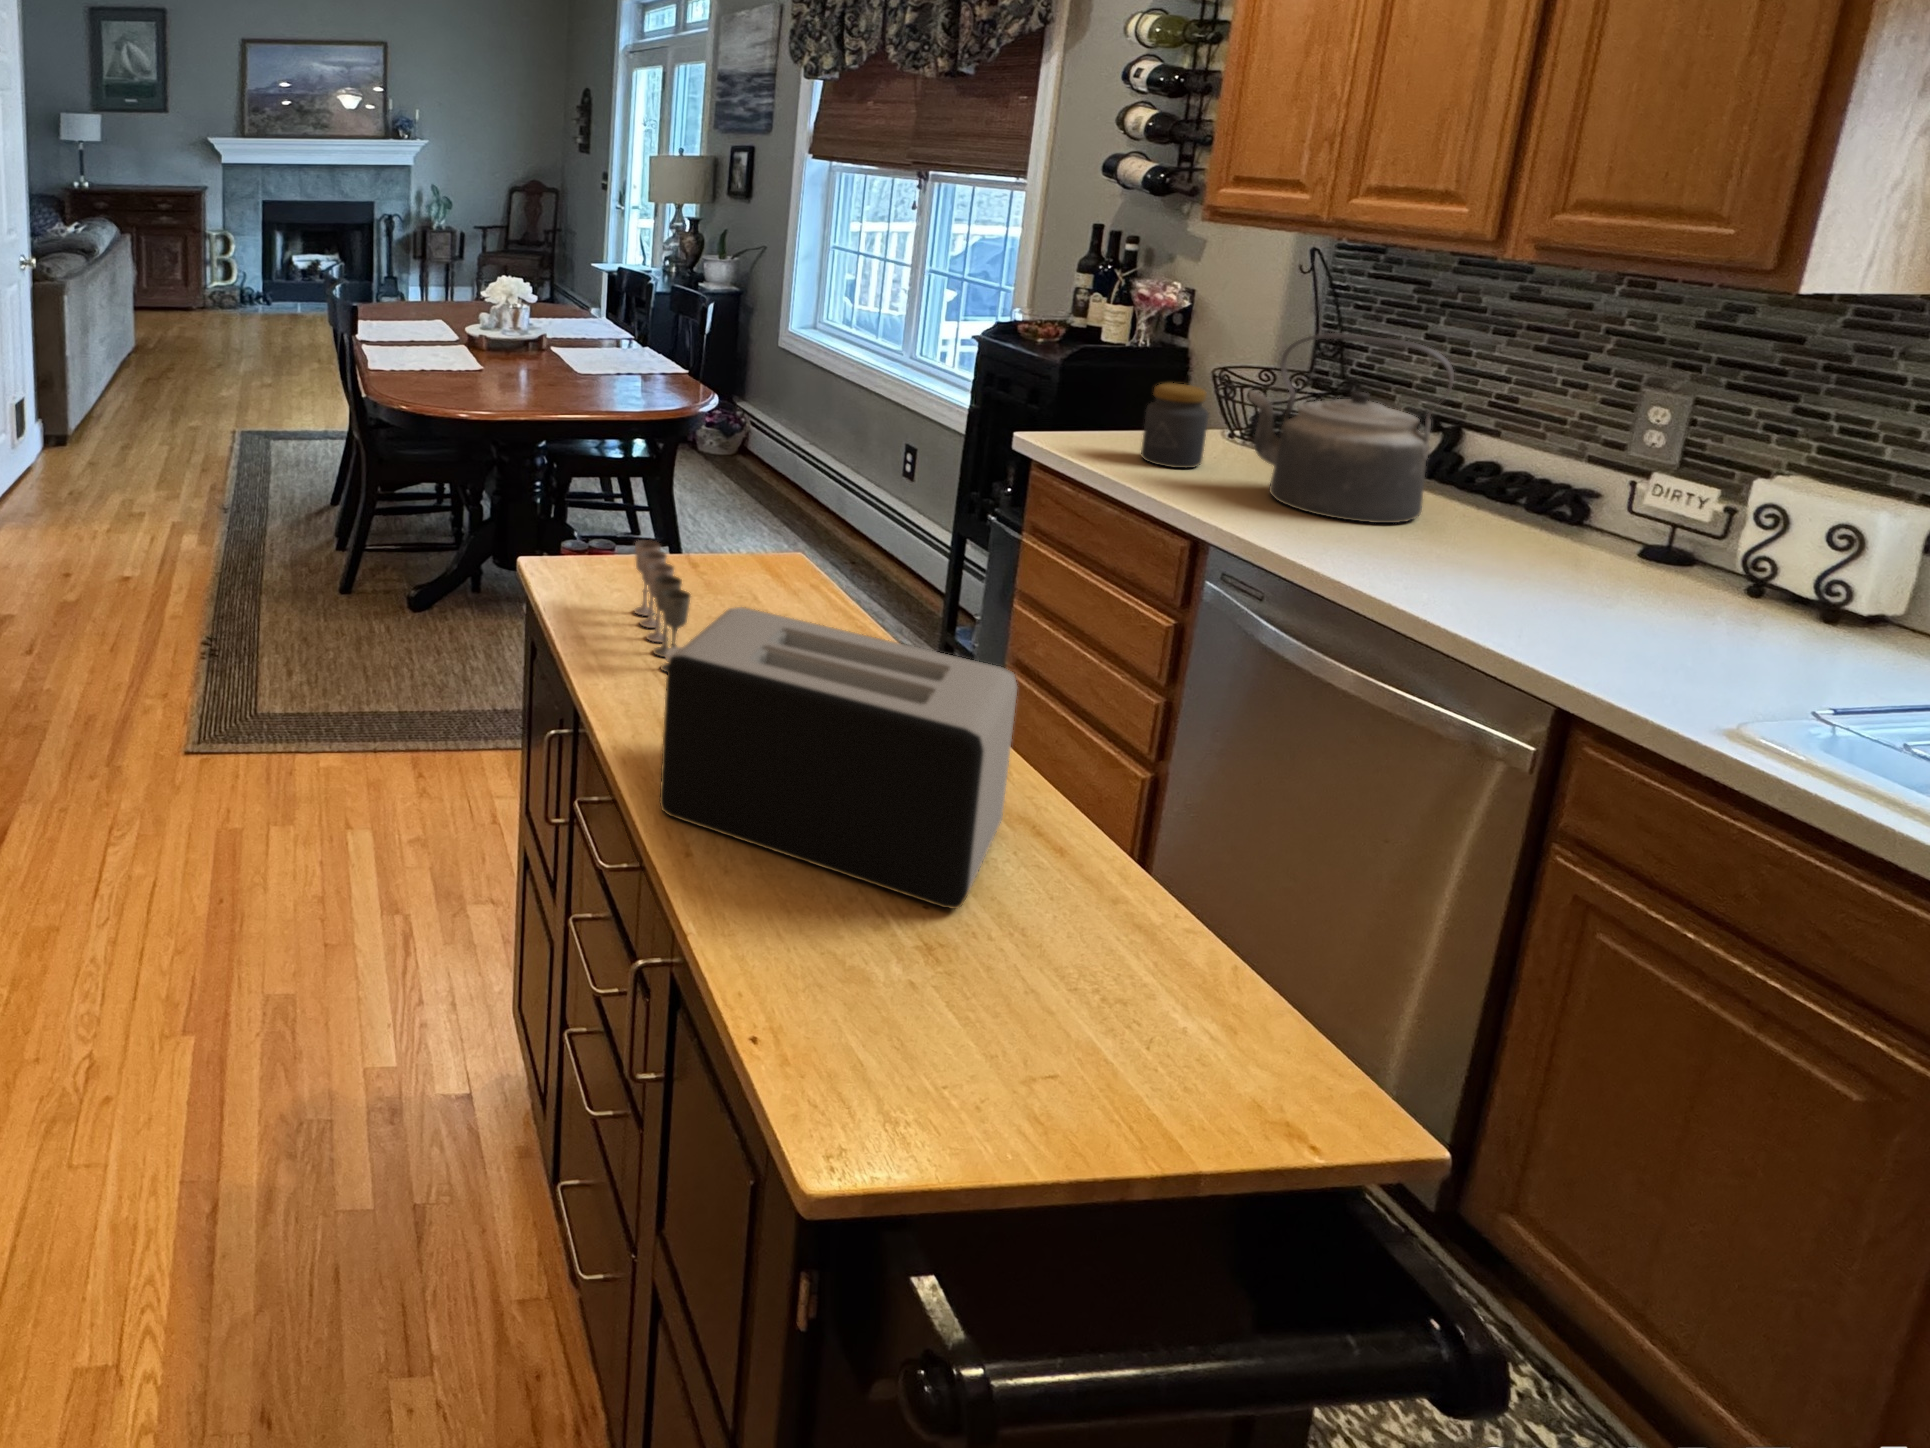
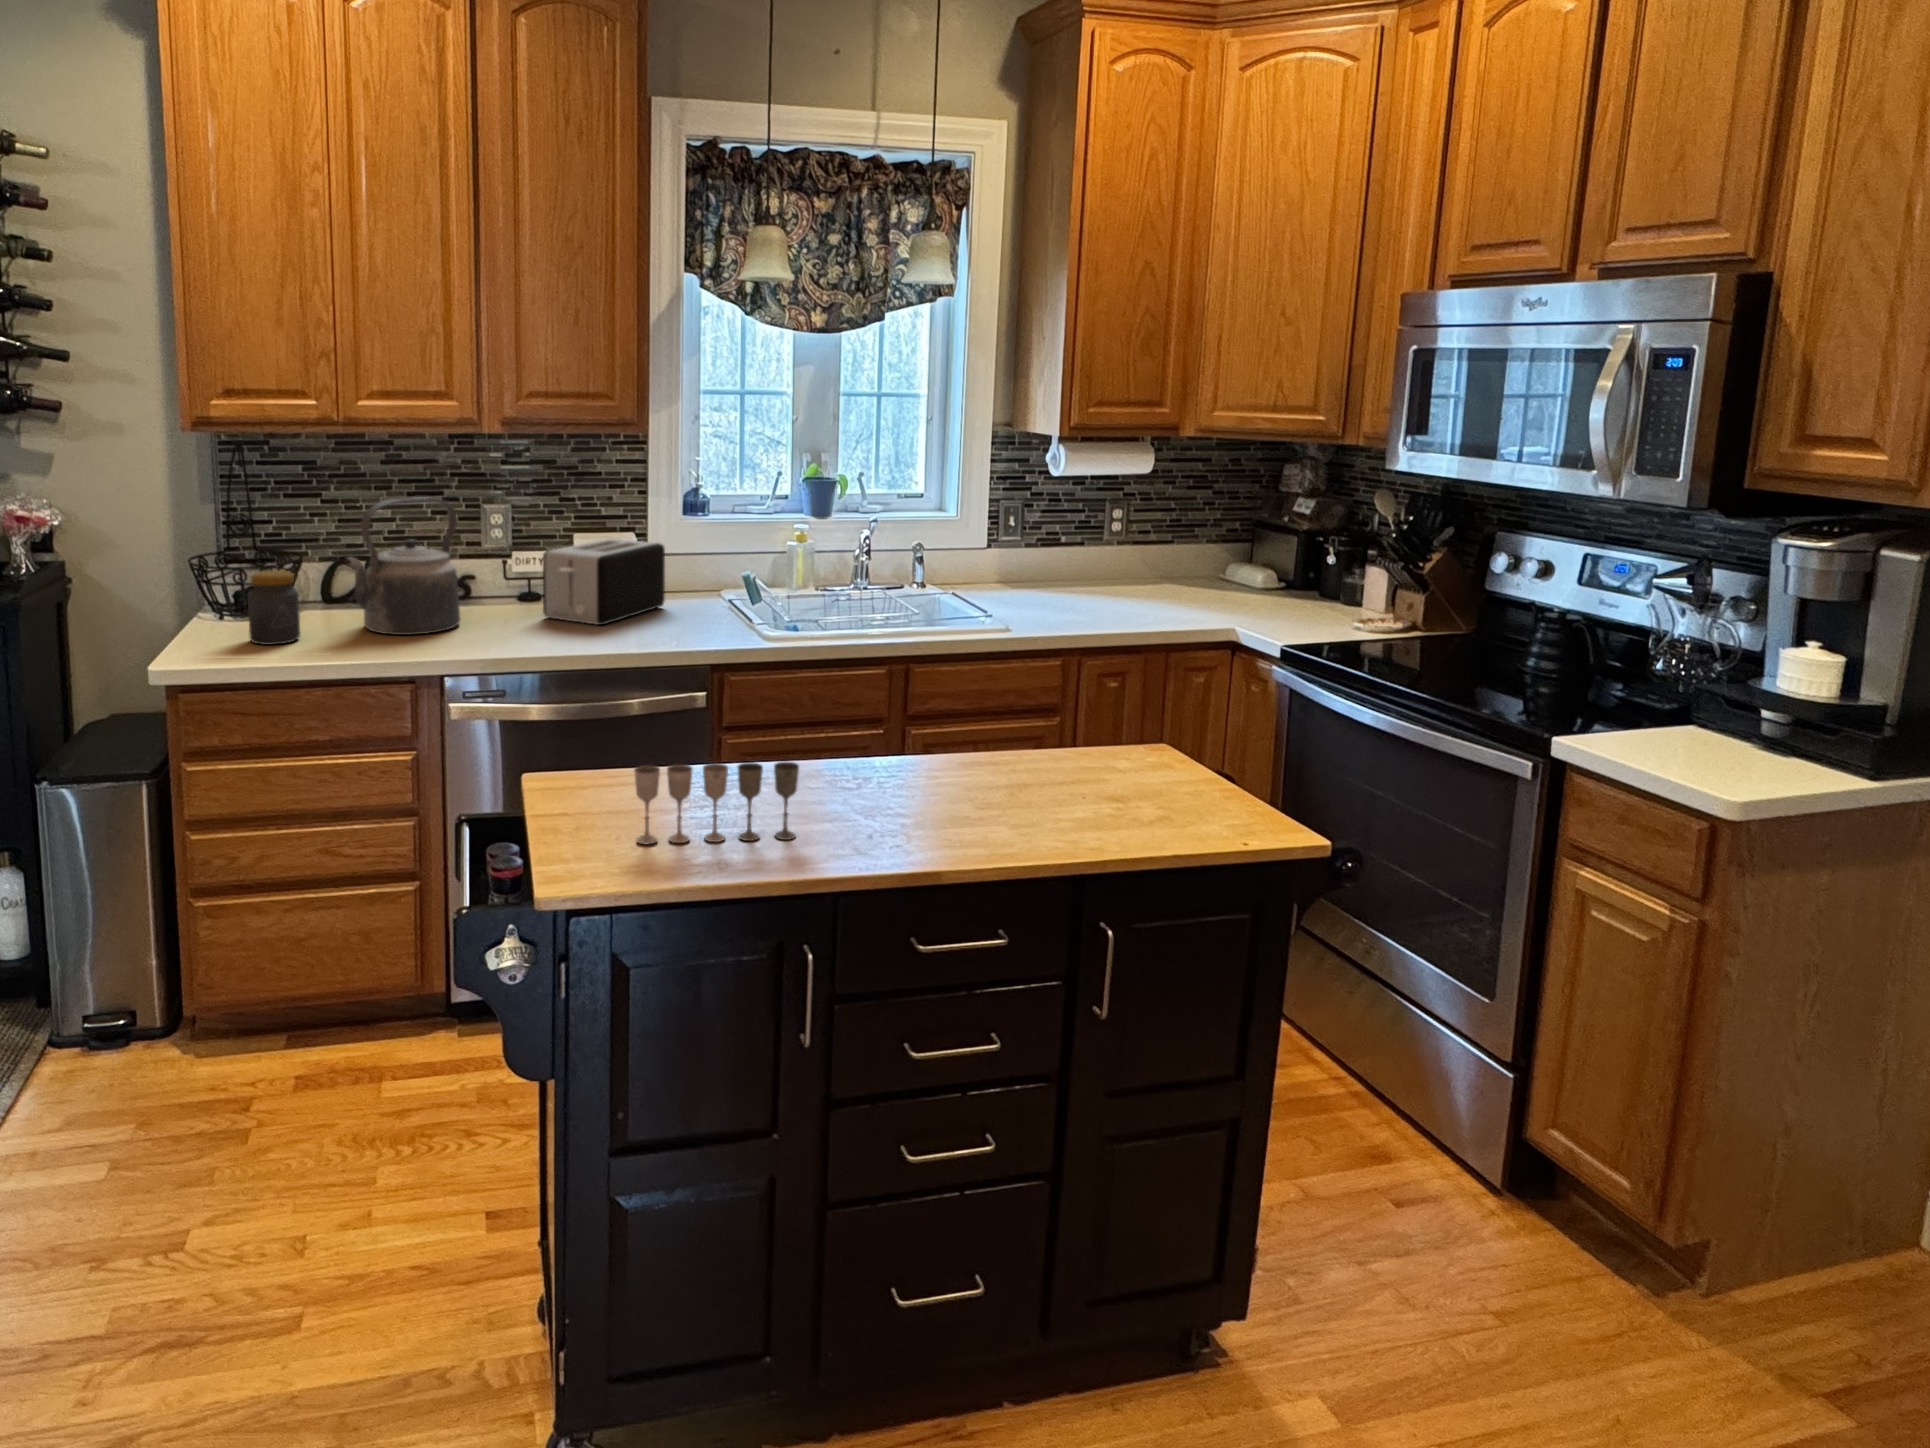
toaster: present [660,607,1017,909] -> present [543,538,665,625]

